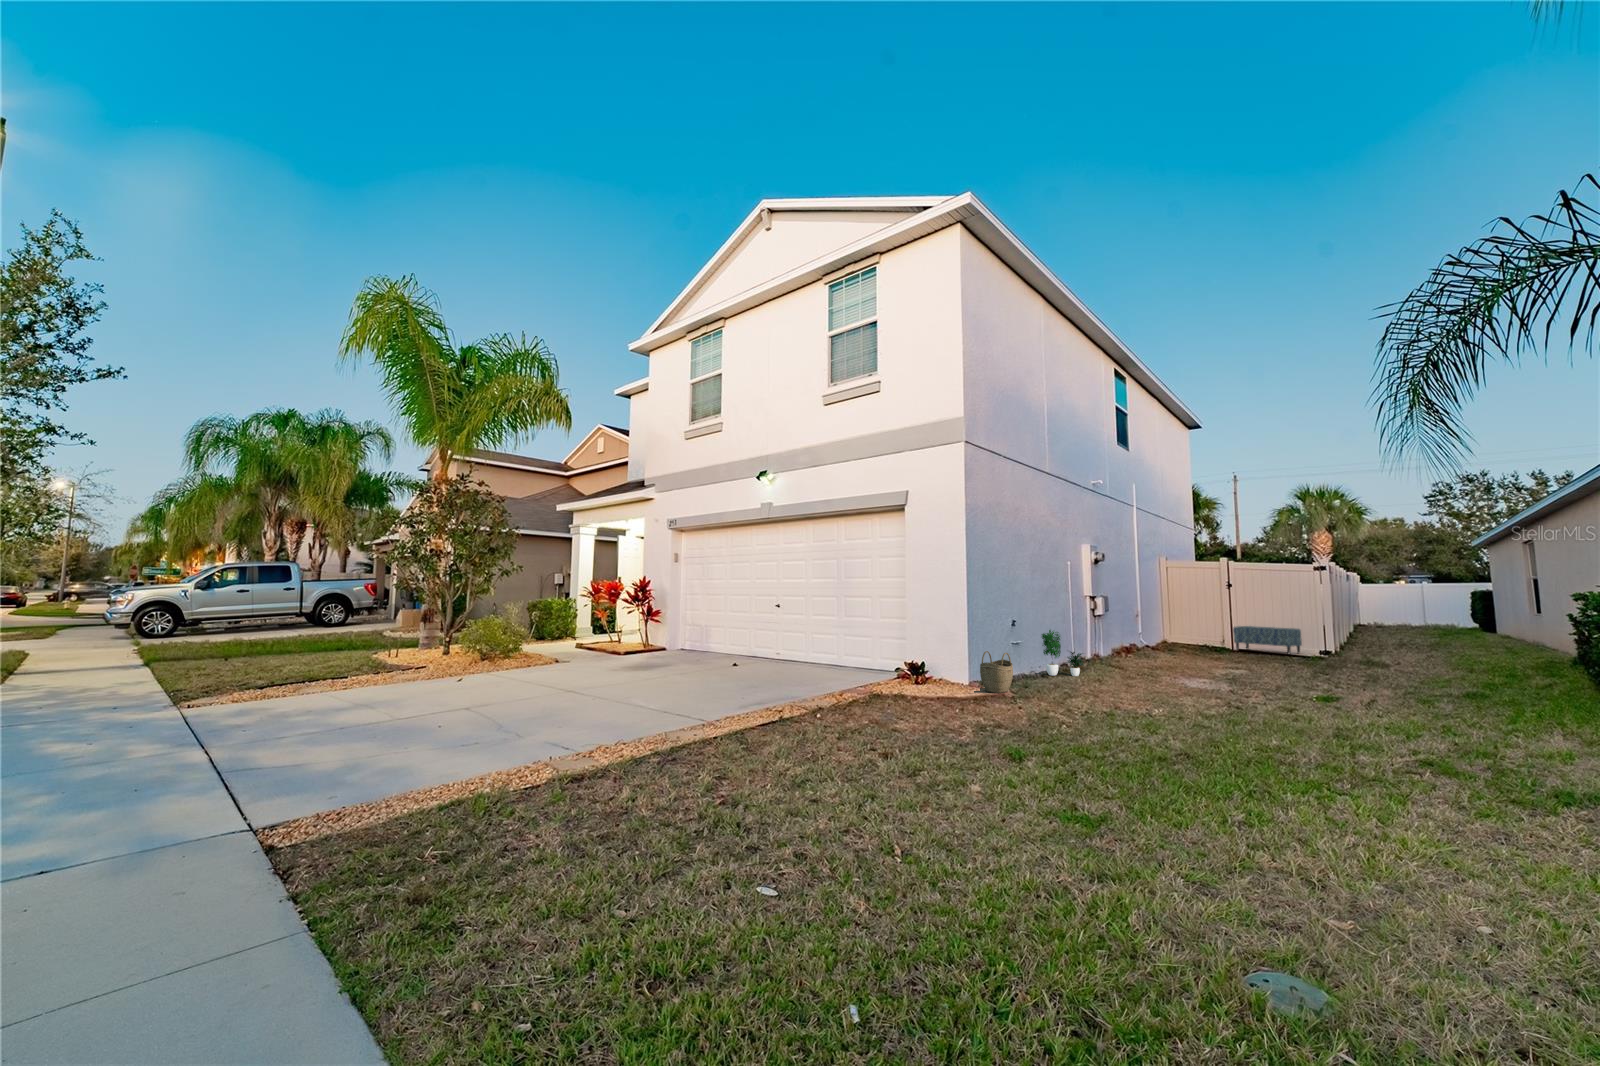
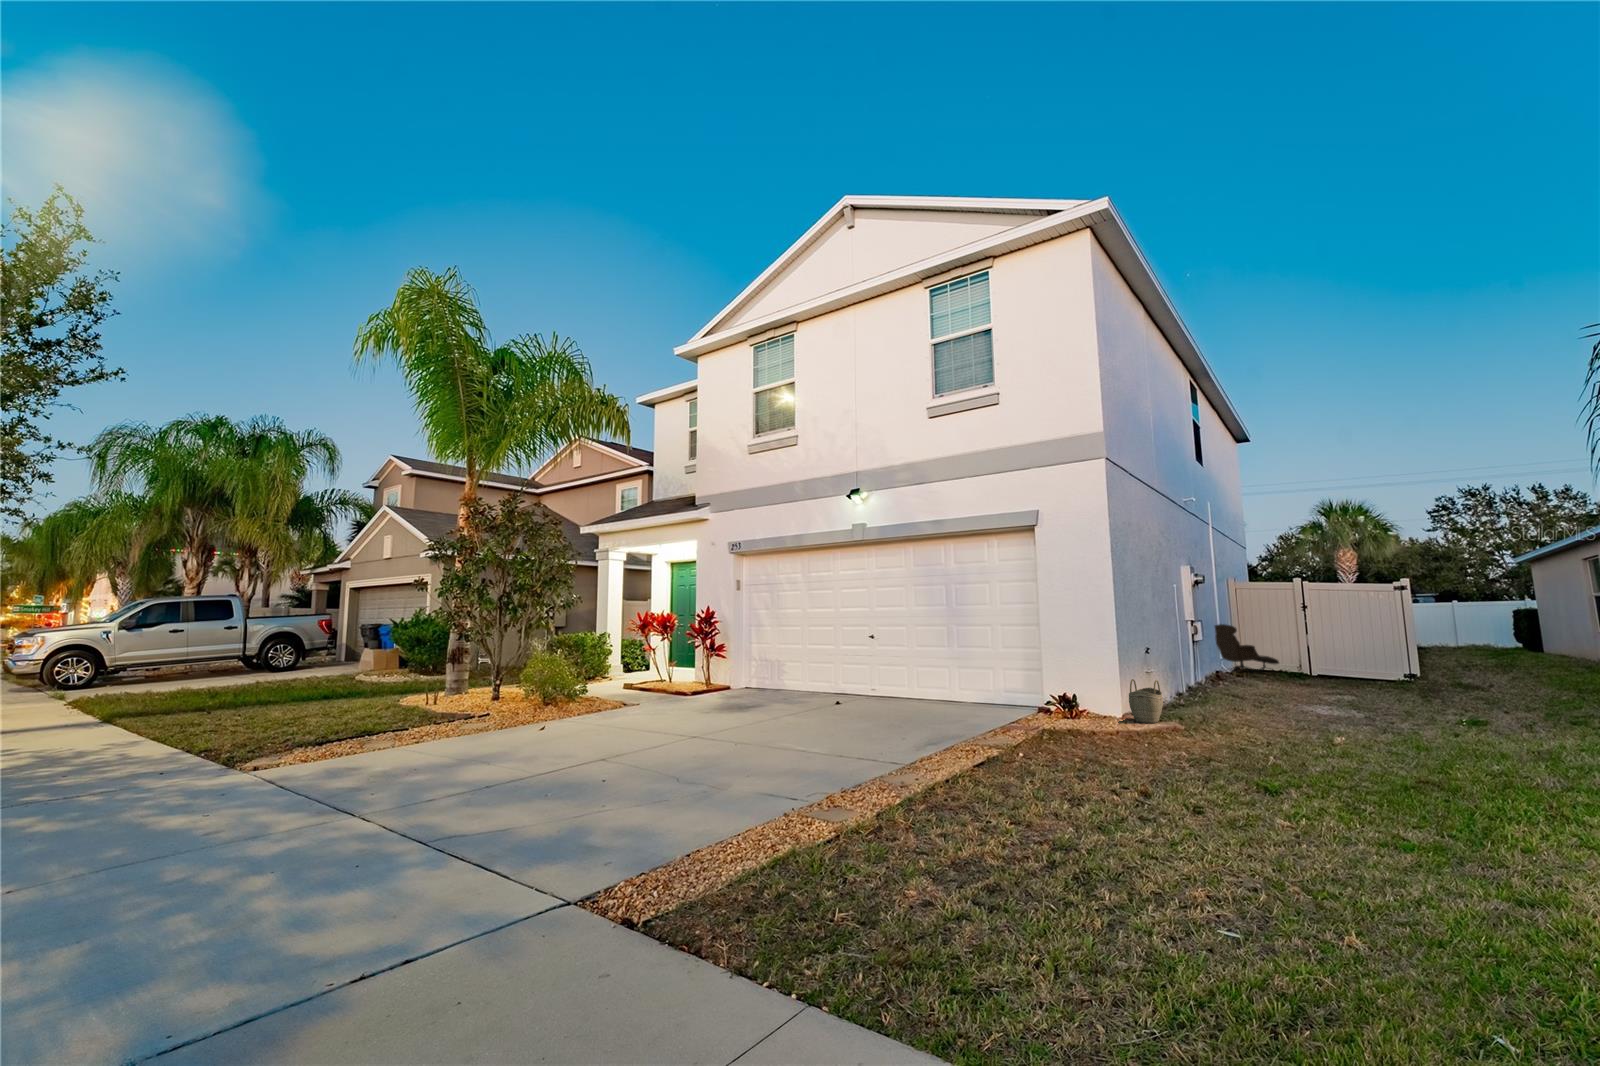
lounge chair: none [1140,601,1200,647] -> present [1215,624,1279,672]
bench: present [1233,626,1302,654] -> none [1315,648,1388,677]
potted plant: present [1042,630,1084,676] -> none [1162,654,1213,704]

